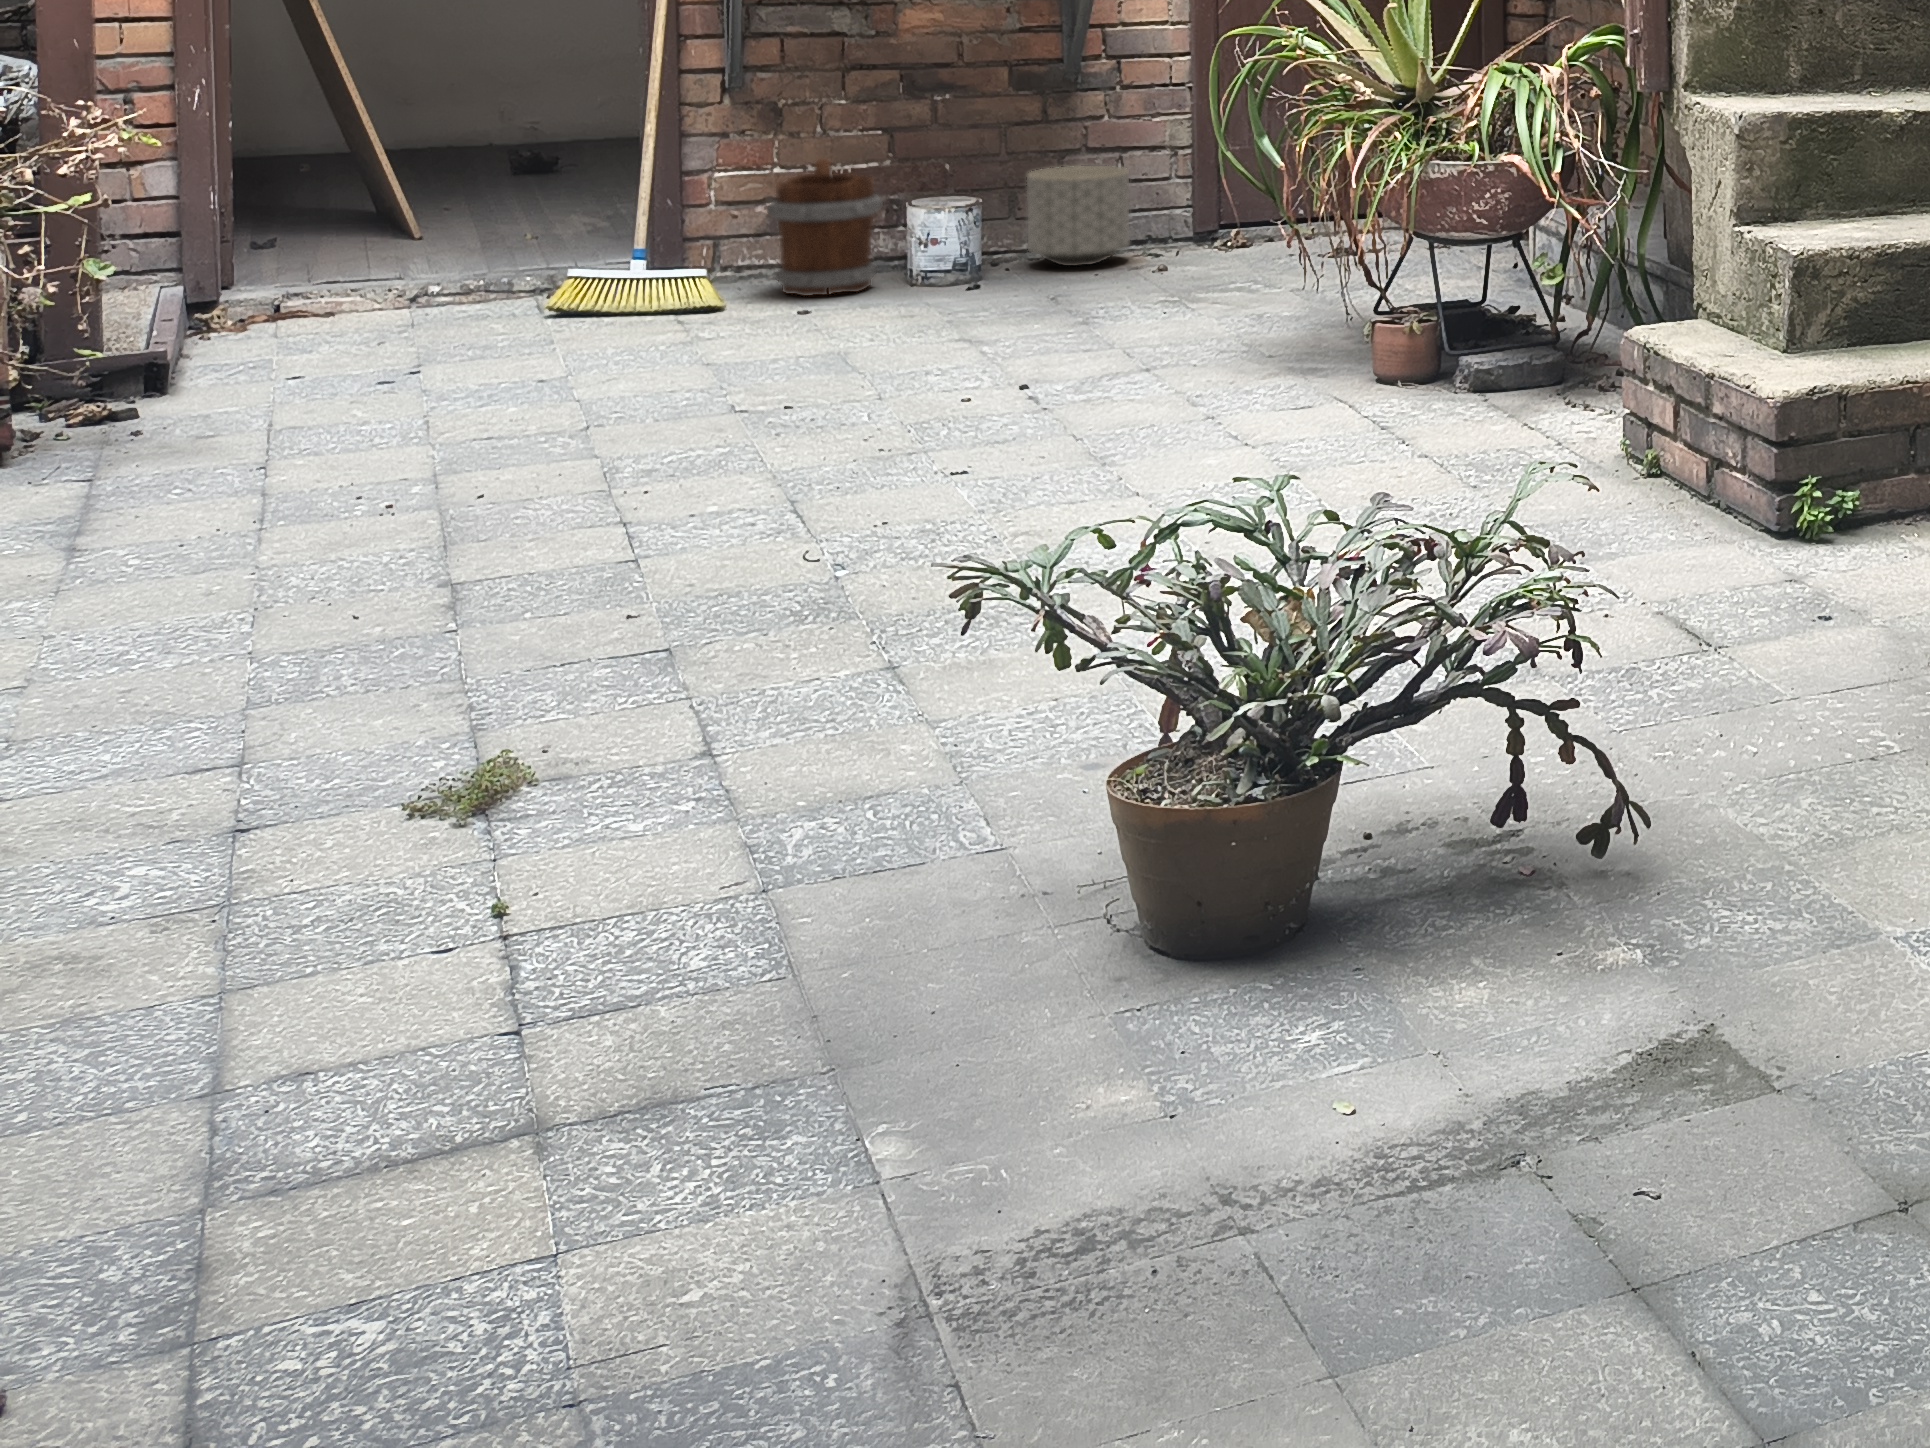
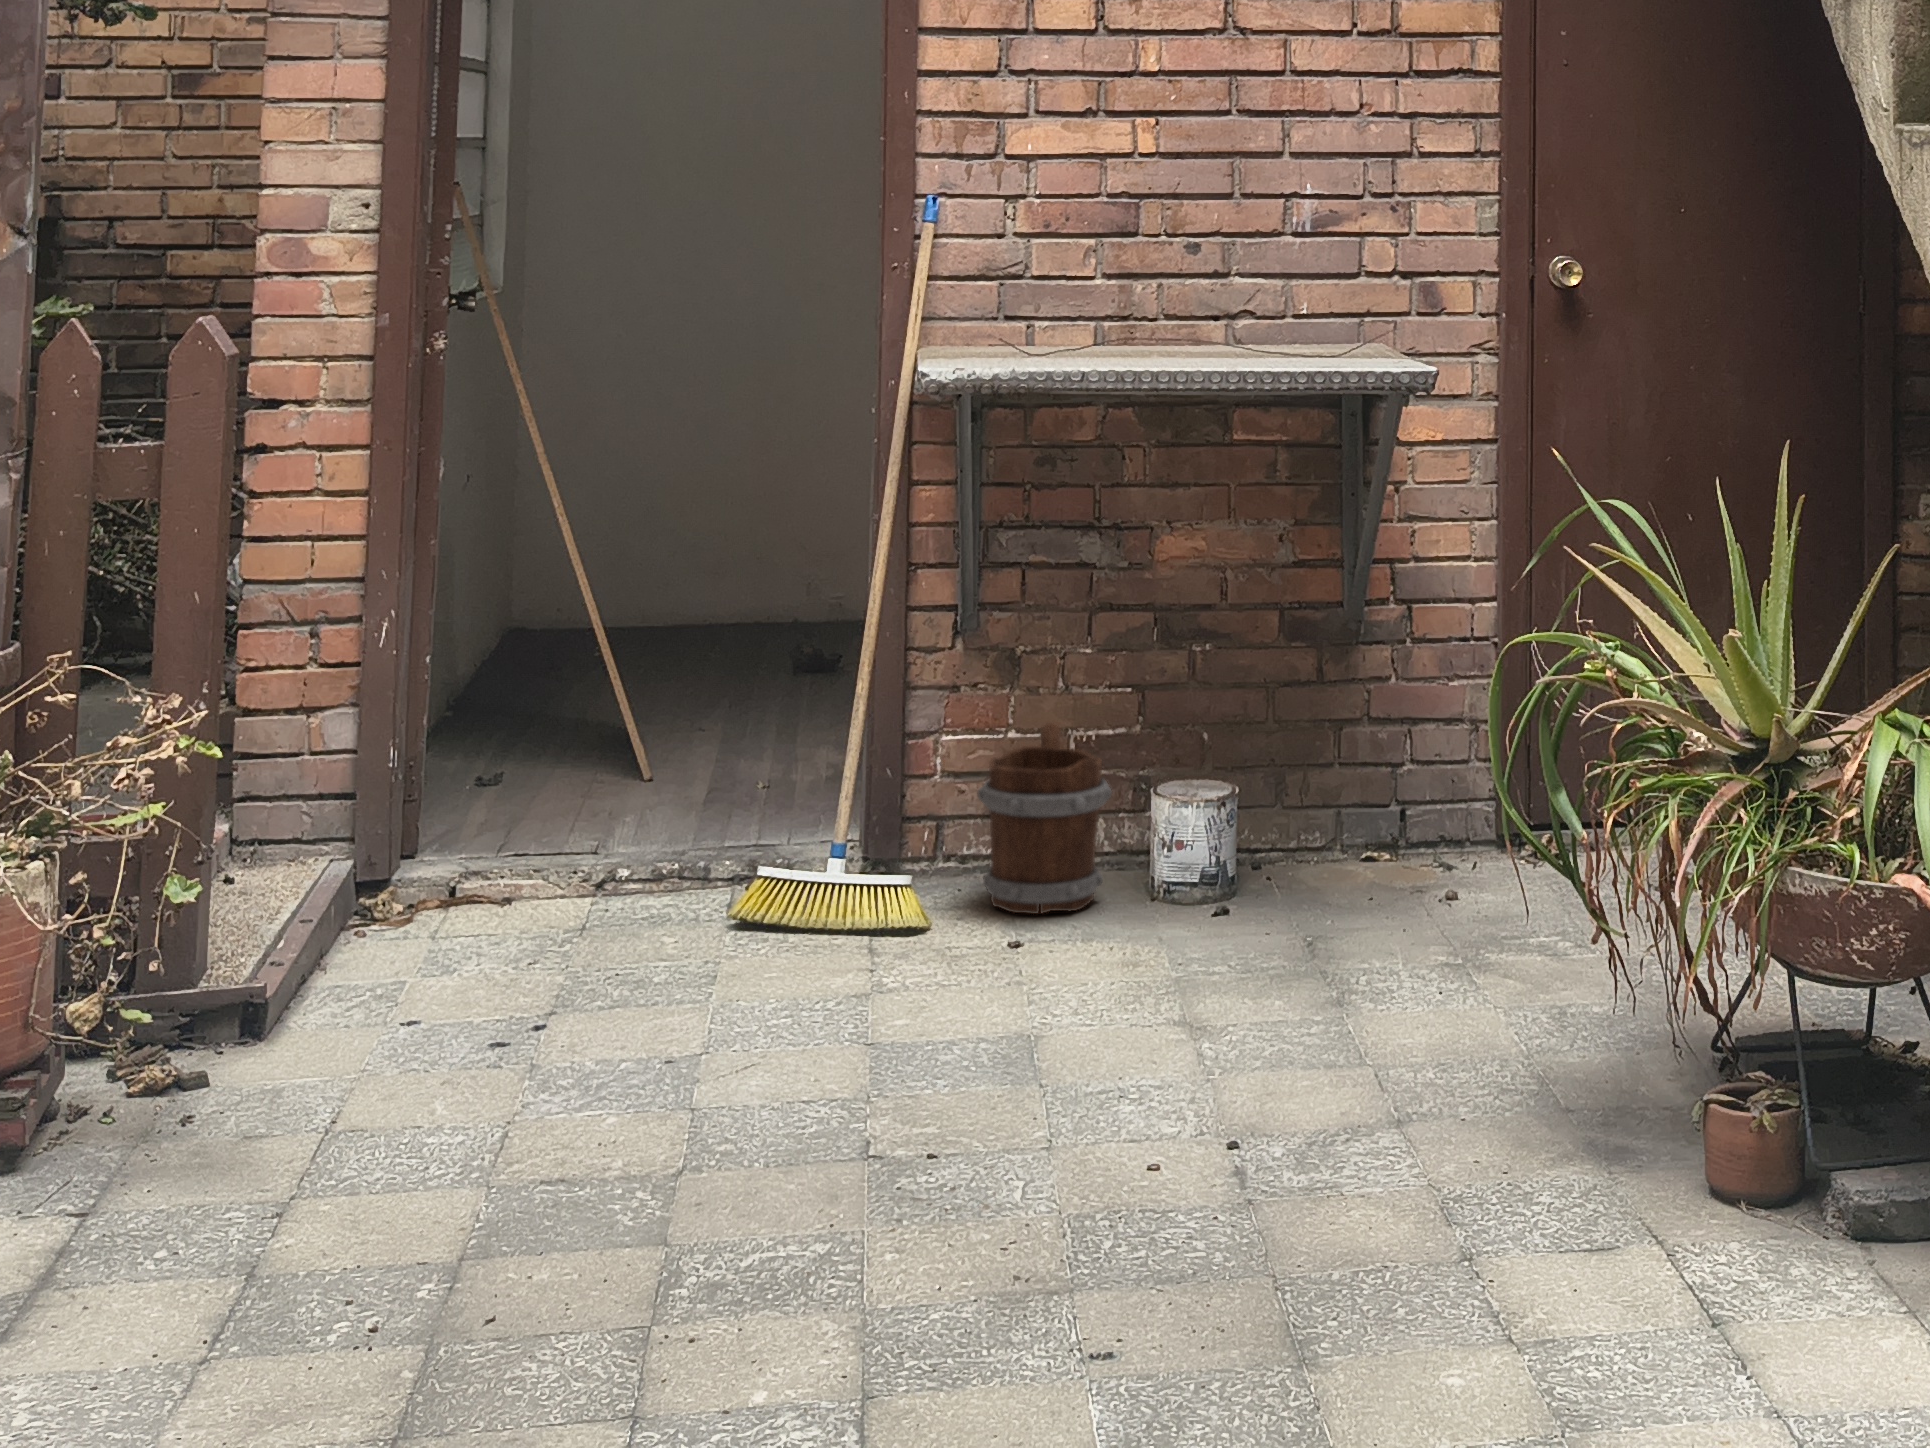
planter: present [1027,166,1130,266] -> none [1286,746,1410,885]

